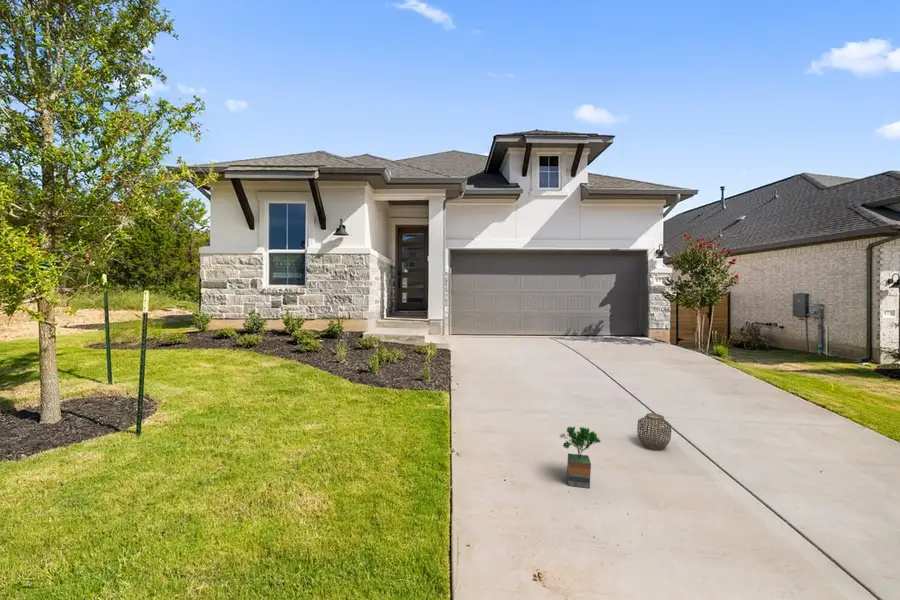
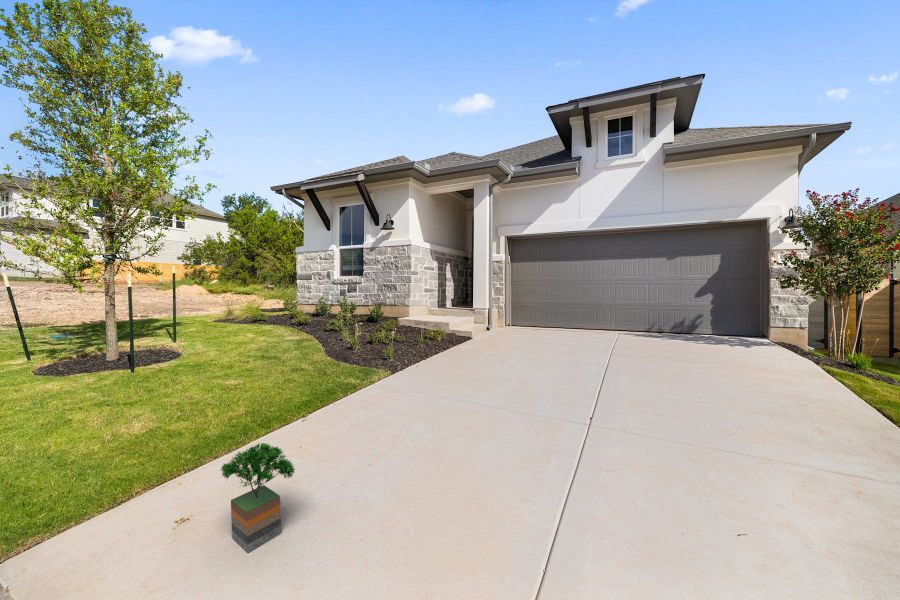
woven basket: present [637,413,671,450] -> none [466,443,520,511]

